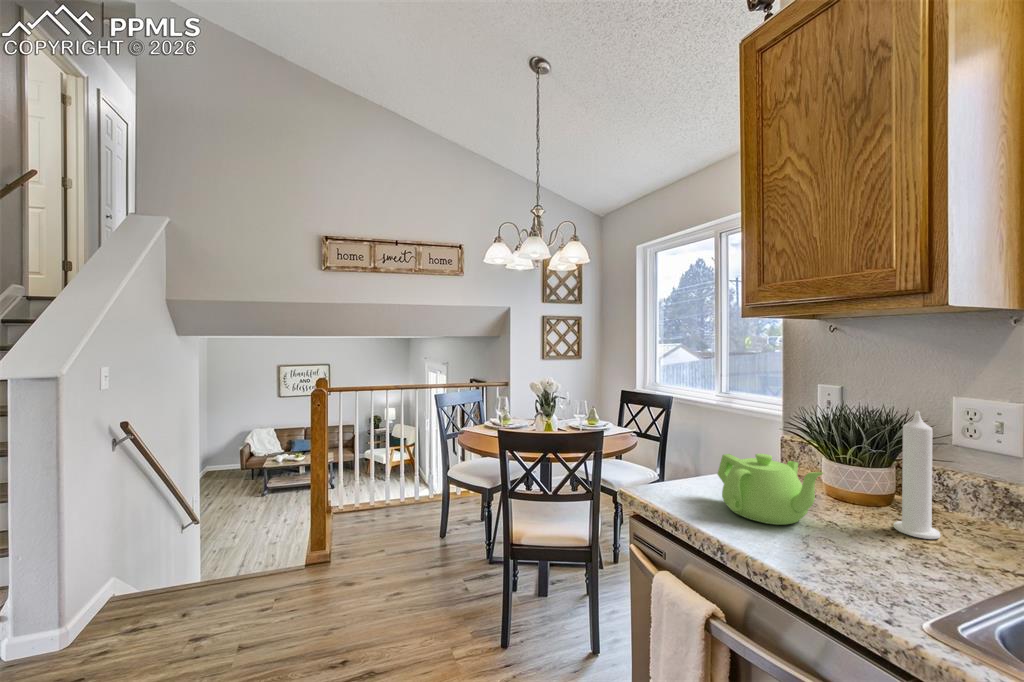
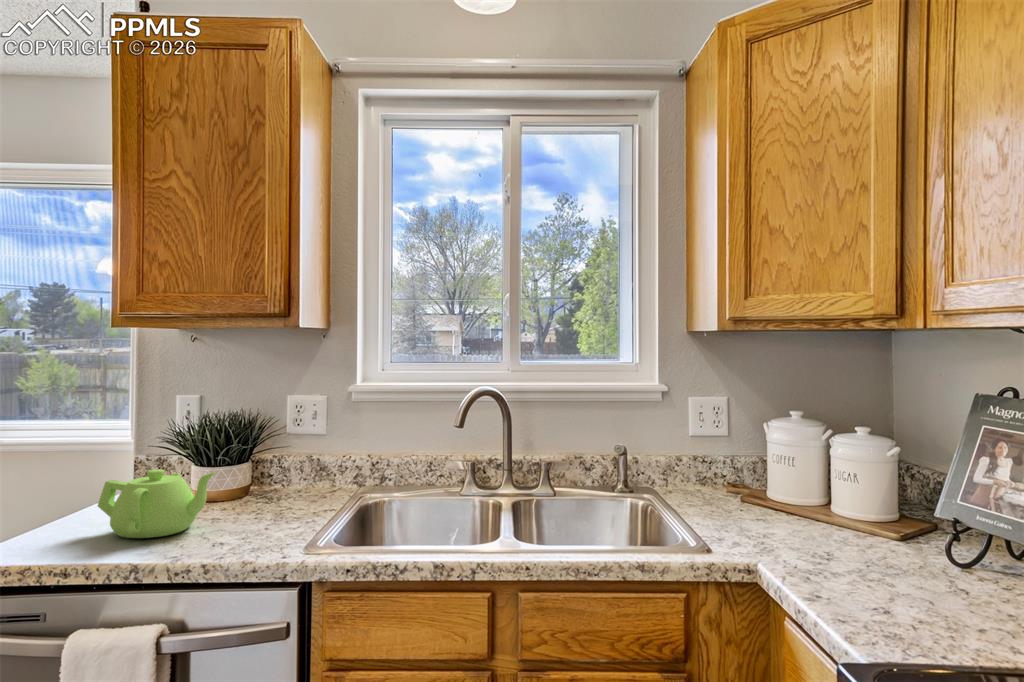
candle: present [894,411,940,539] -> none [258,409,287,510]

